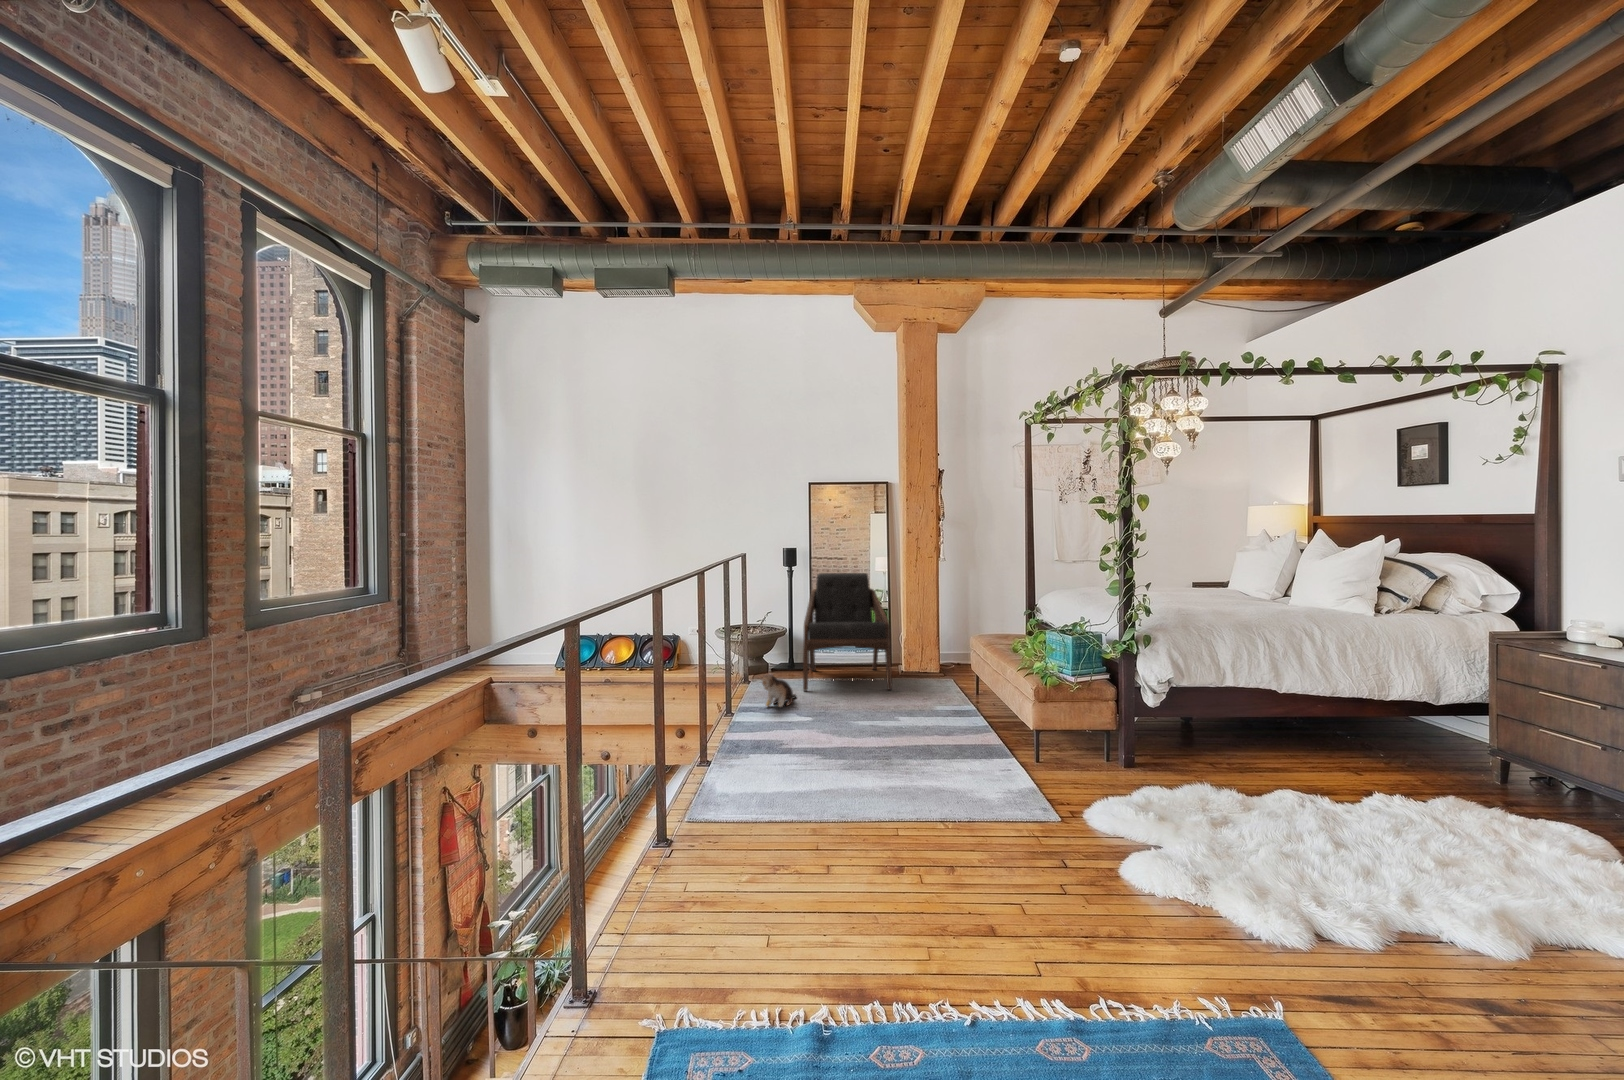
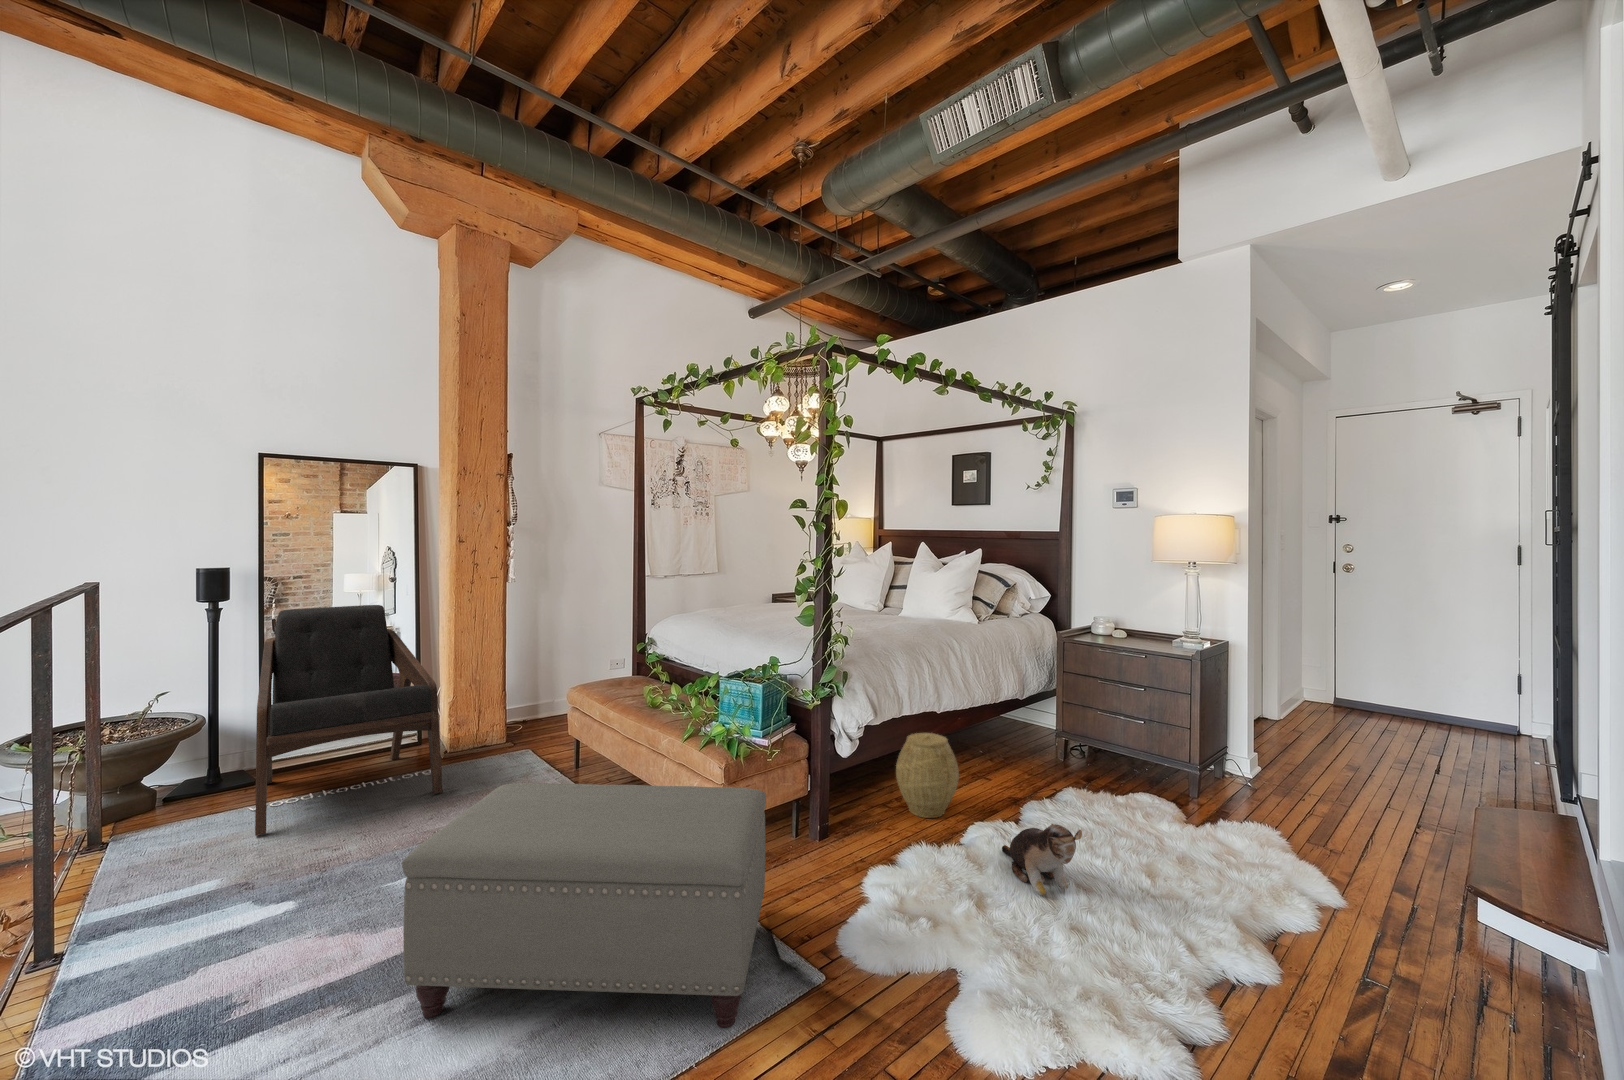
ottoman: none [839,672,1042,817] -> present [402,783,766,1028]
plush toy: present [762,673,796,707] -> present [1002,824,1082,895]
woven basket: none [1212,702,1279,778] -> present [896,733,959,818]

